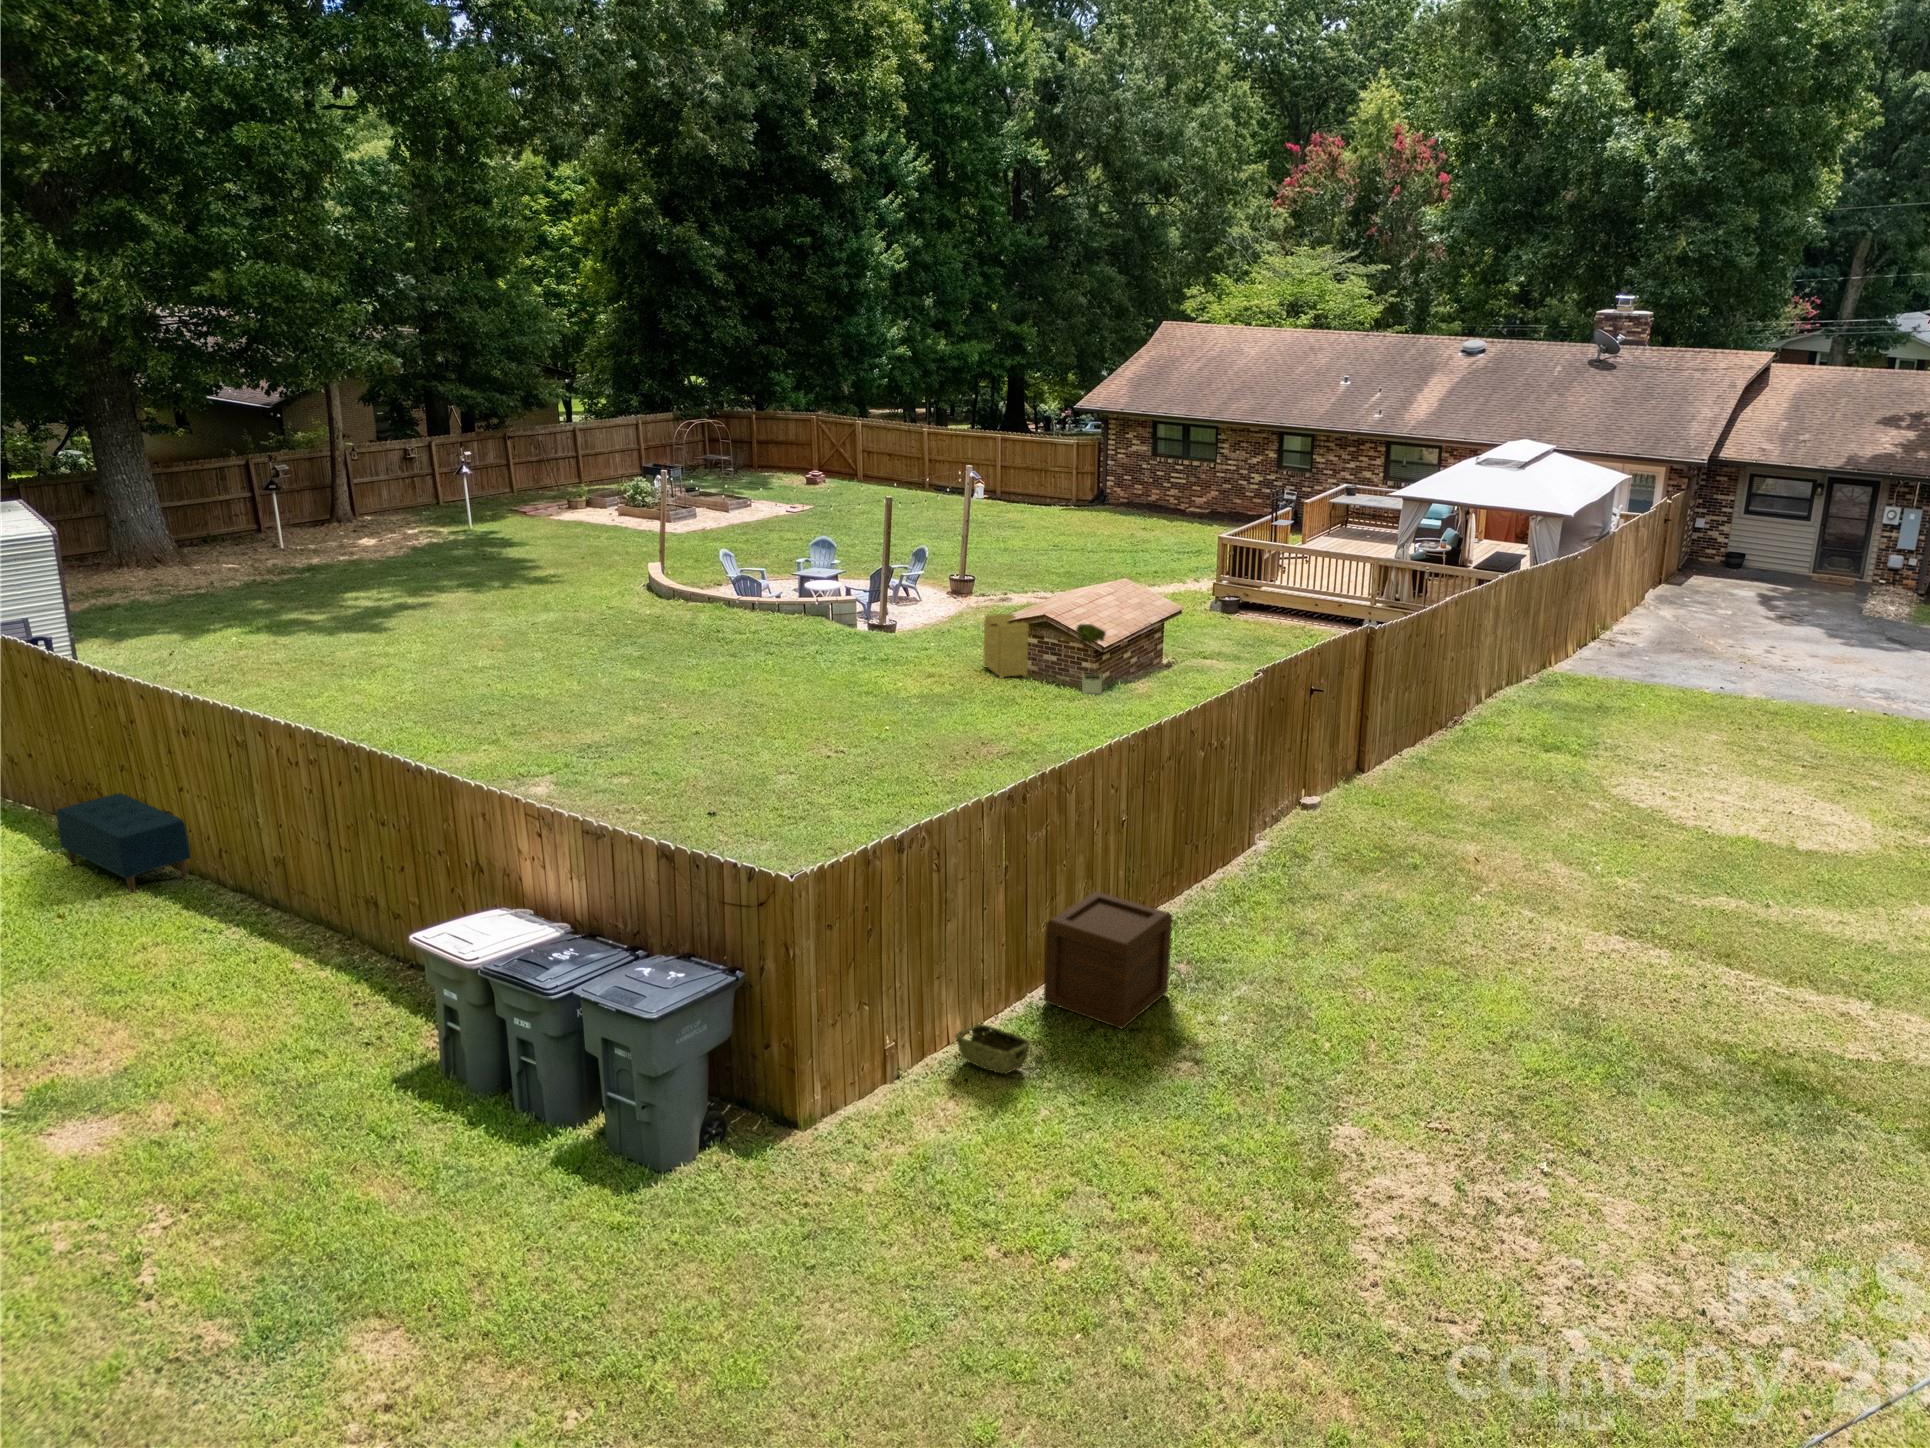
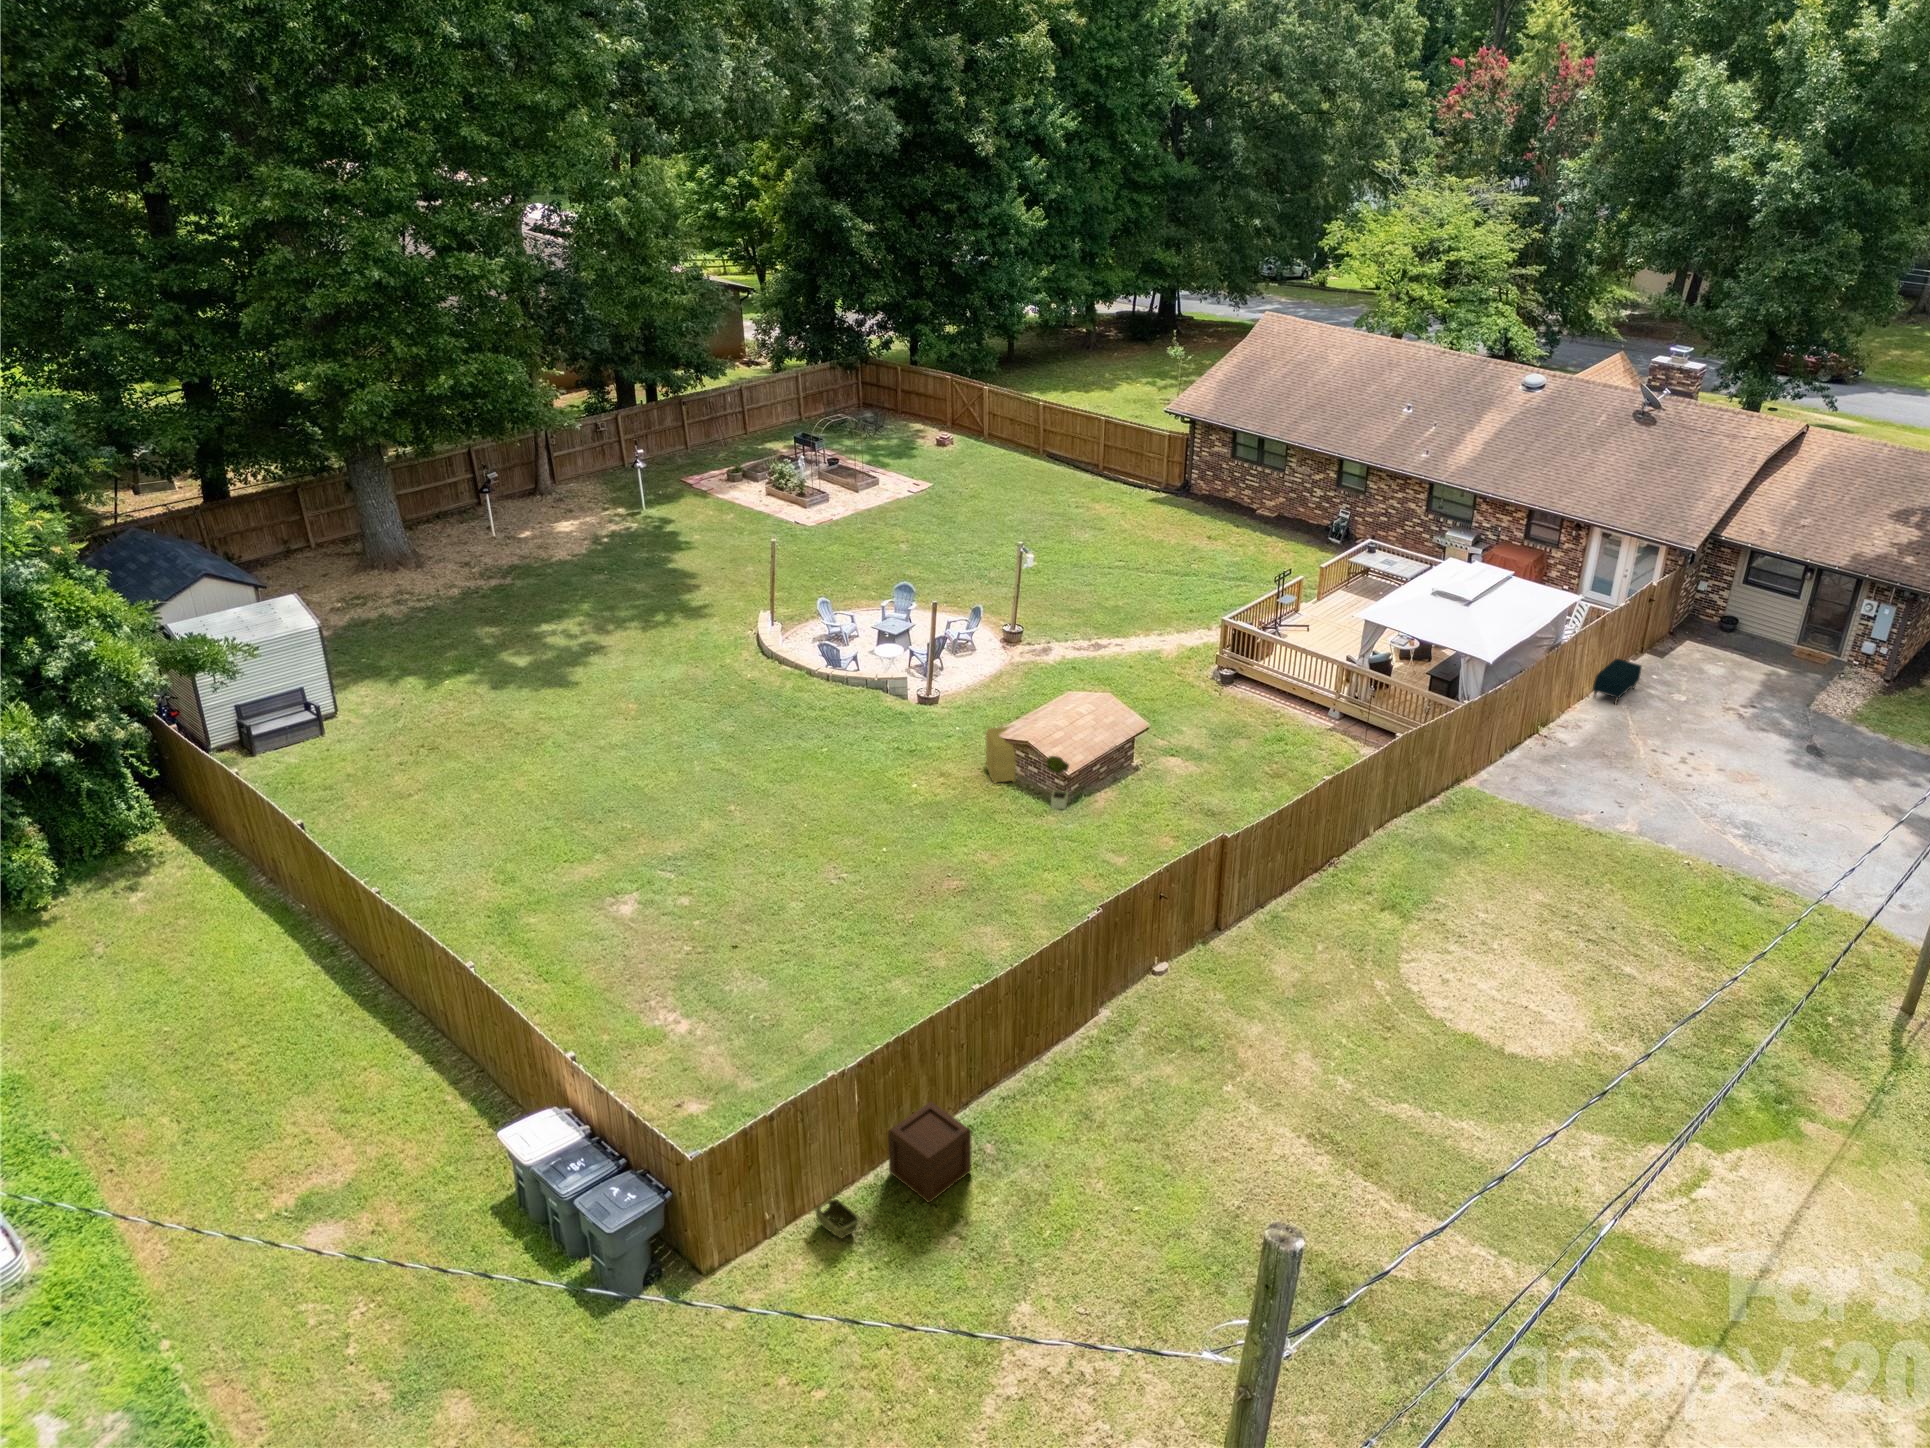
bench: present [56,793,191,894] -> present [1593,659,1642,704]

